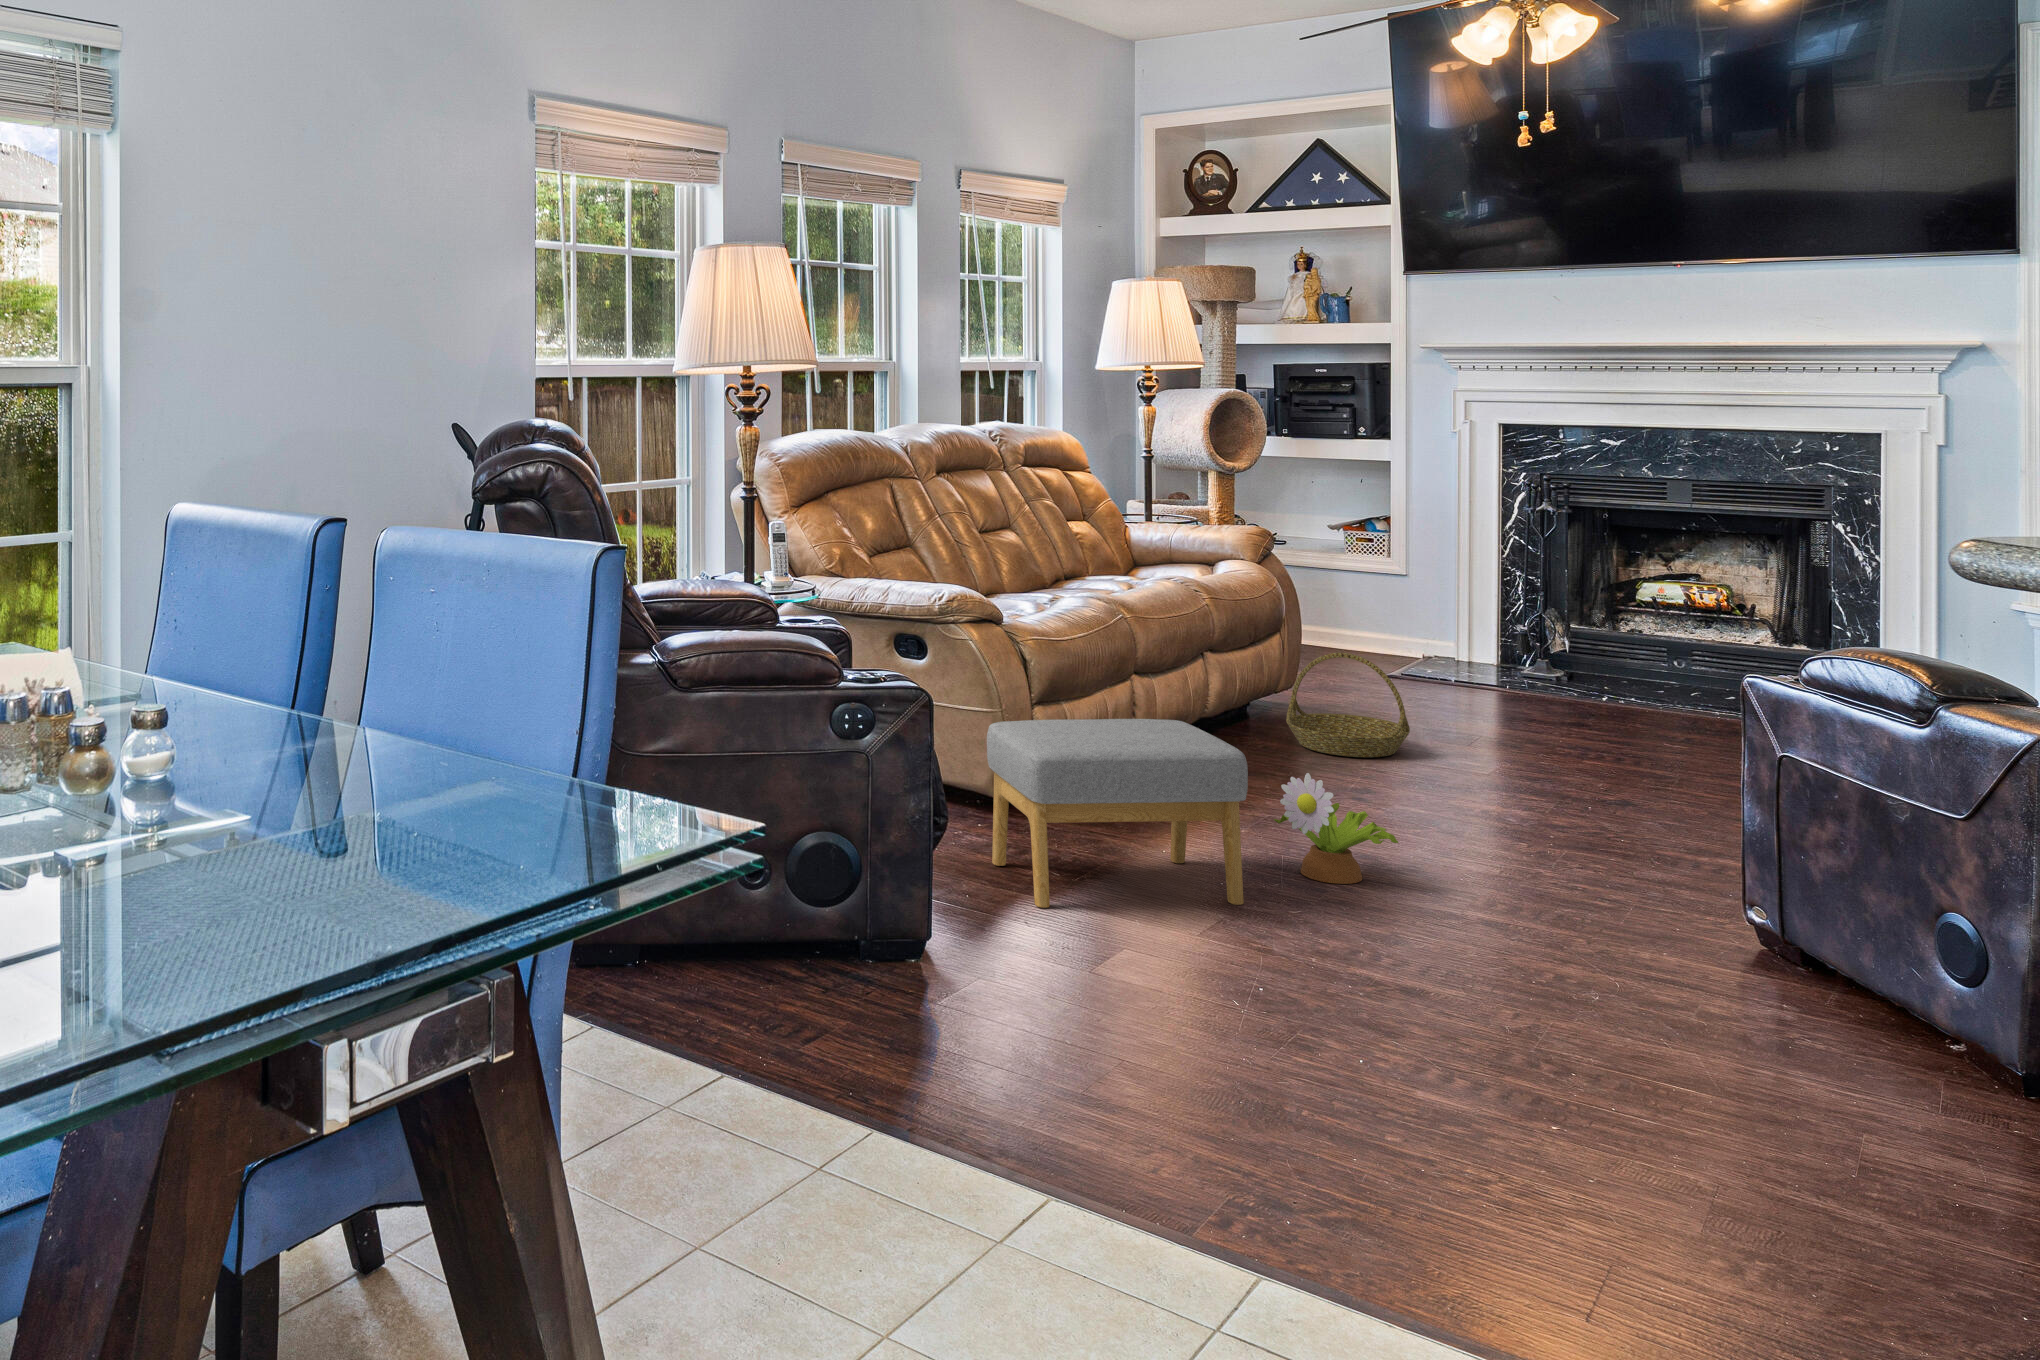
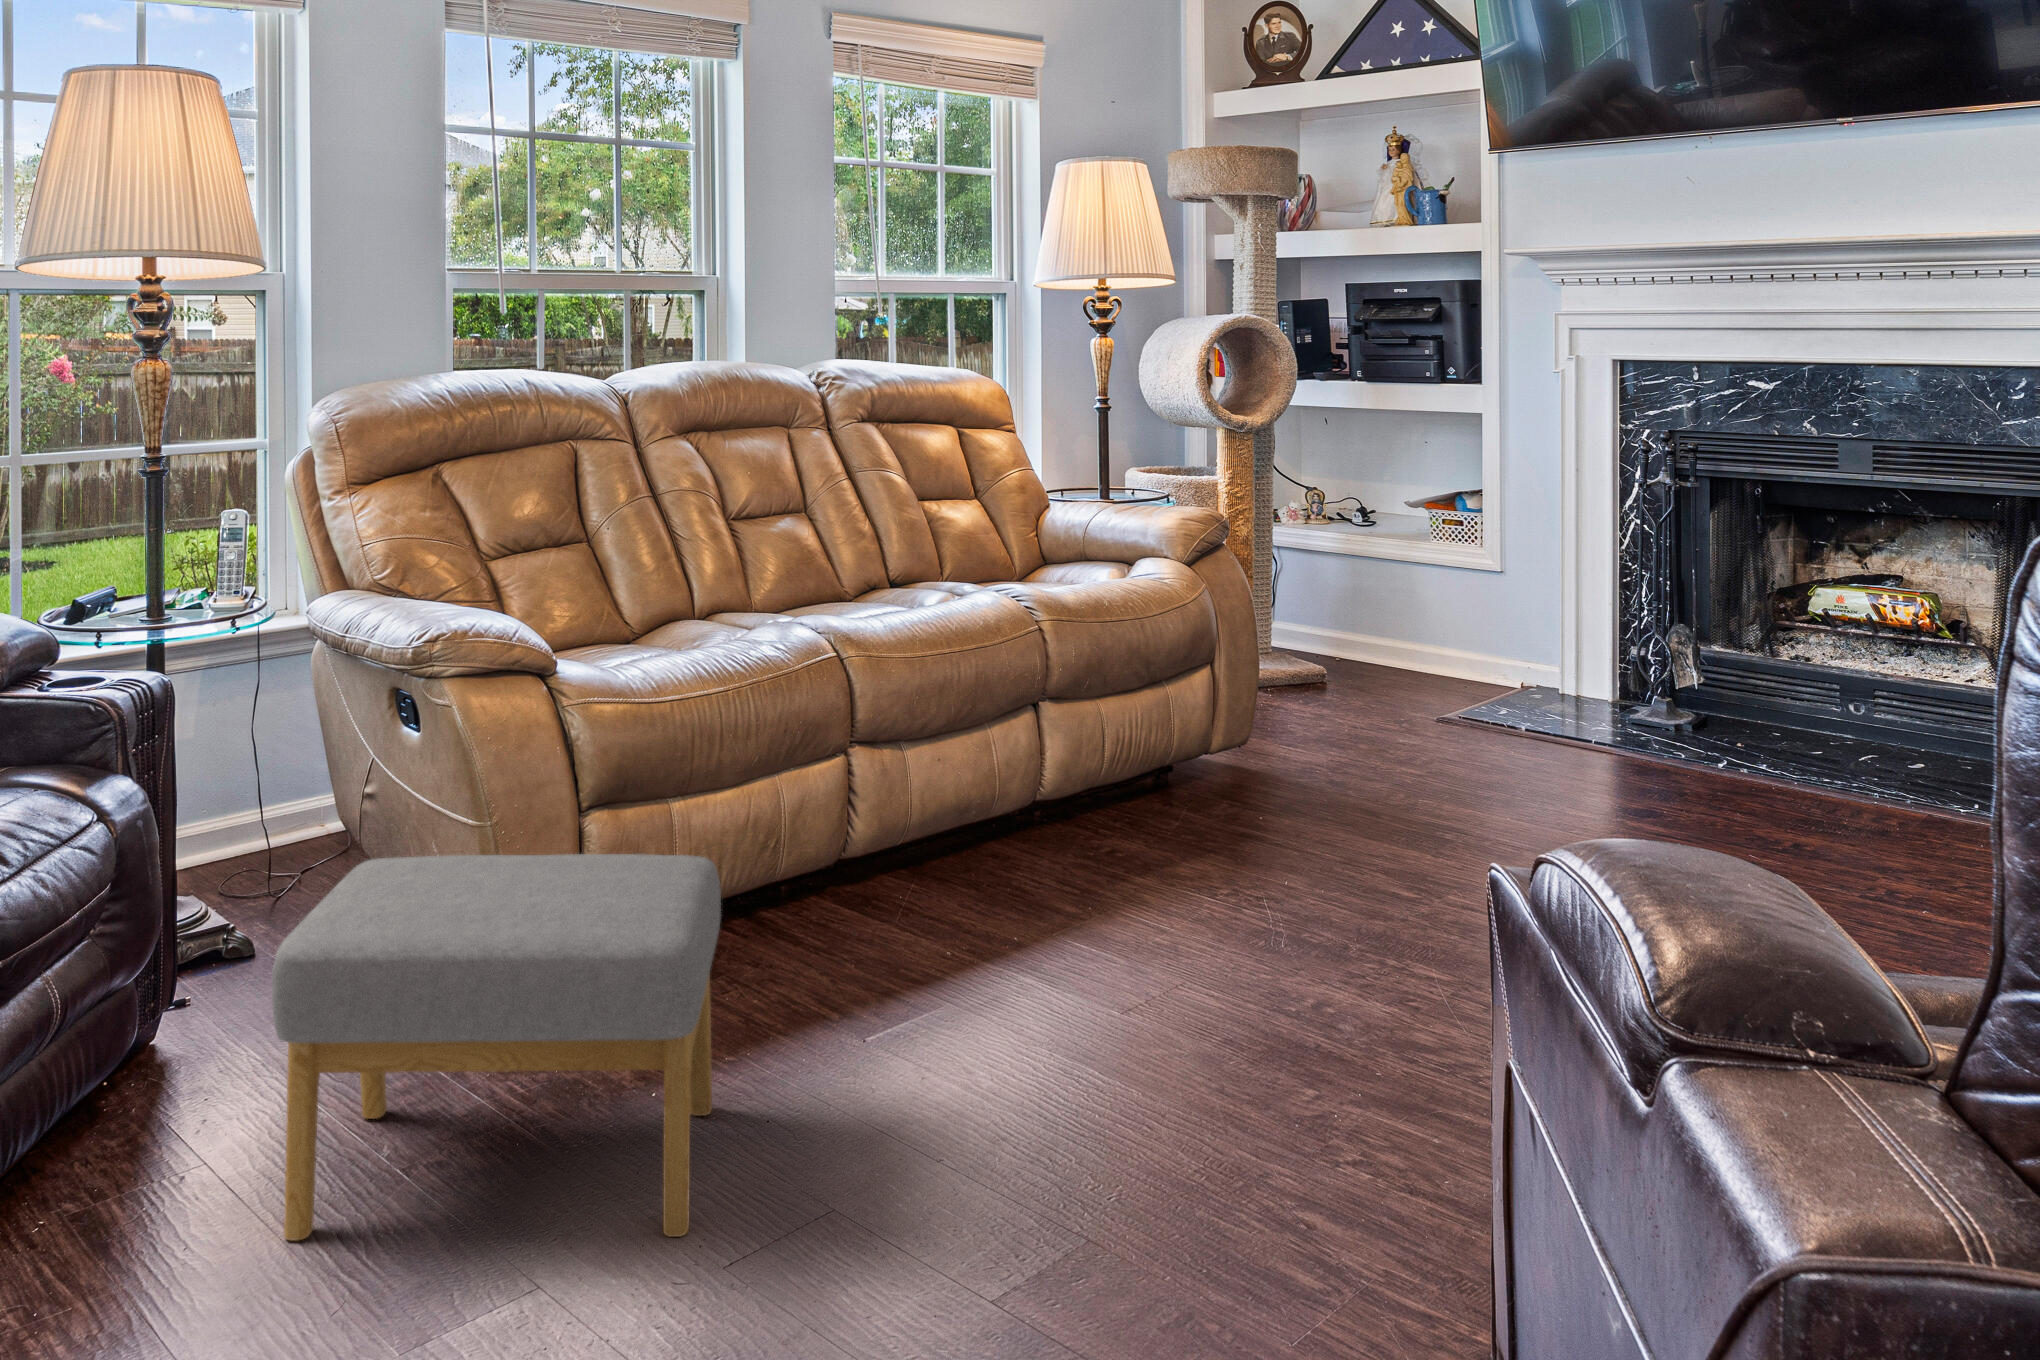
basket: present [1286,653,1410,757] -> none [1175,703,1351,871]
decorative plant: present [1274,773,1398,884] -> none [847,967,1033,1178]

